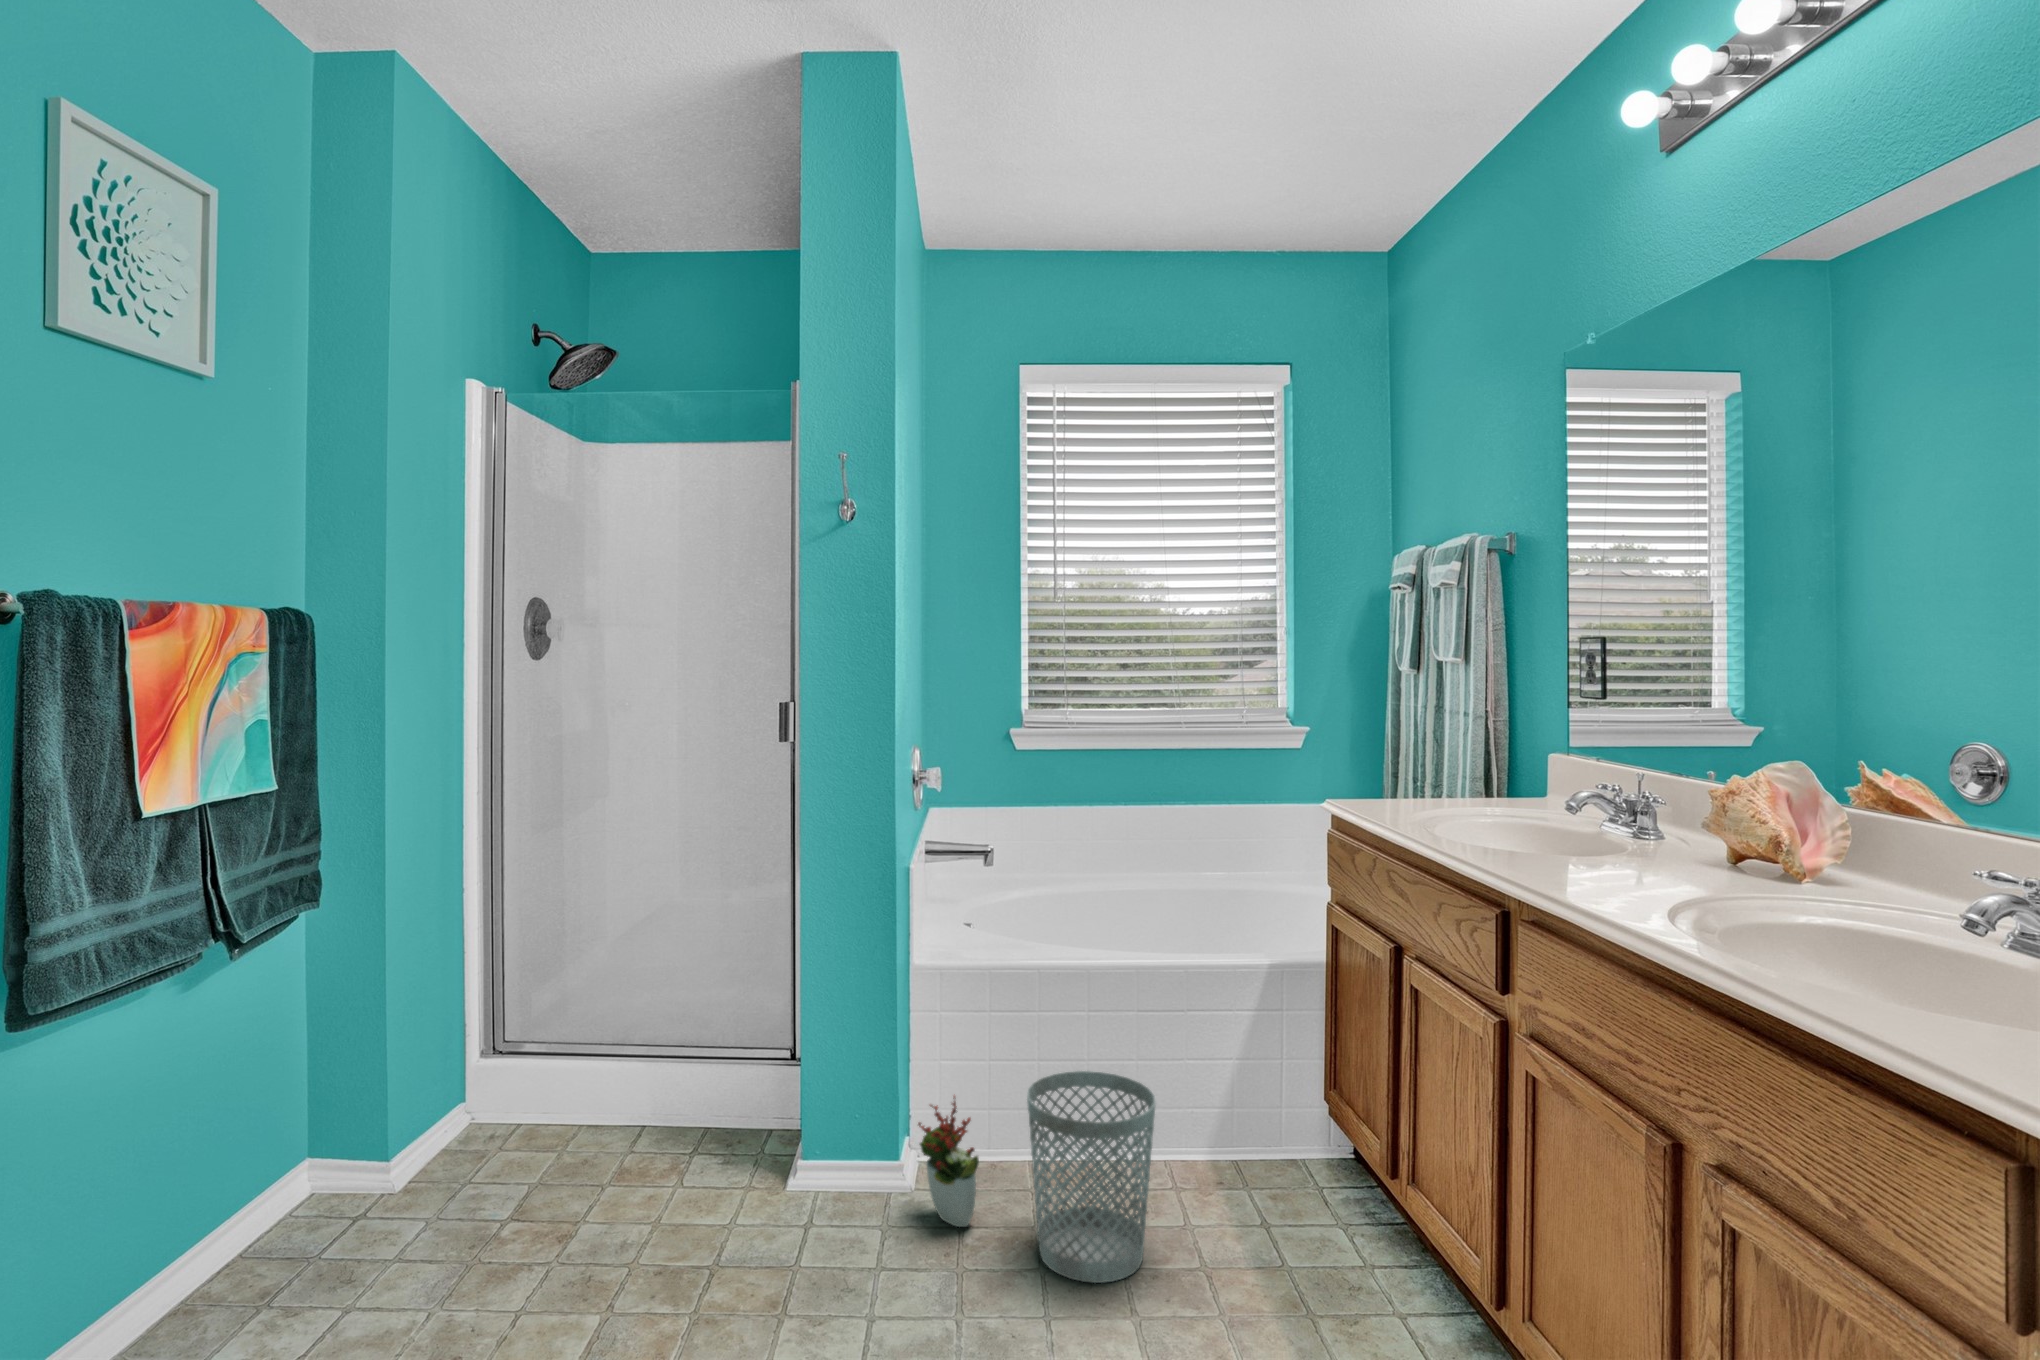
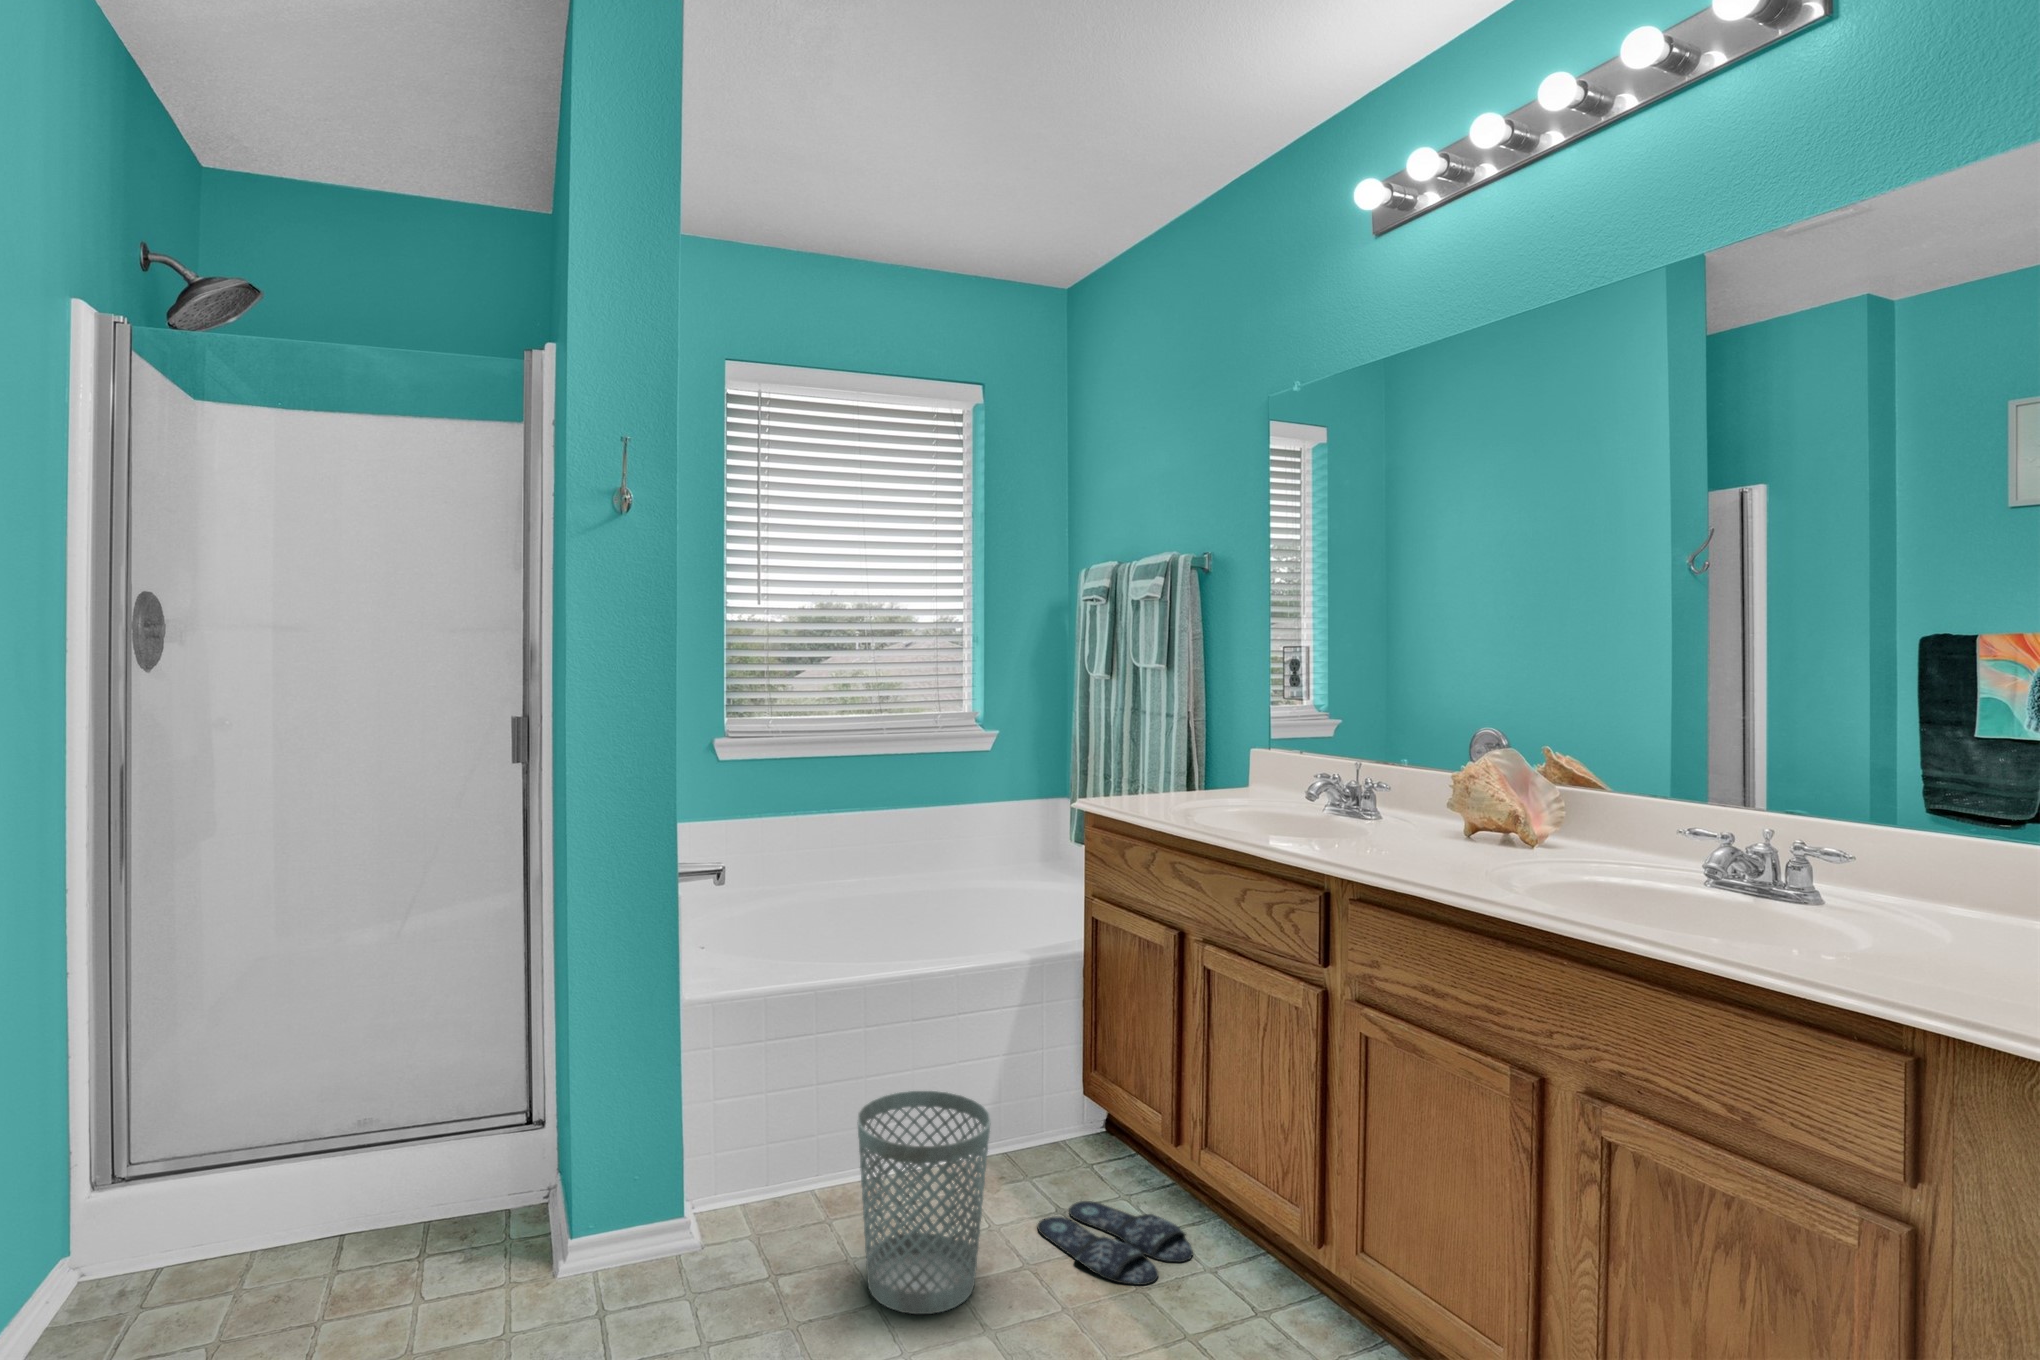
decorative plant: present [918,1096,979,1227] -> none [722,1140,795,1286]
slippers: none [1231,1216,1389,1307] -> present [1037,1201,1193,1285]

